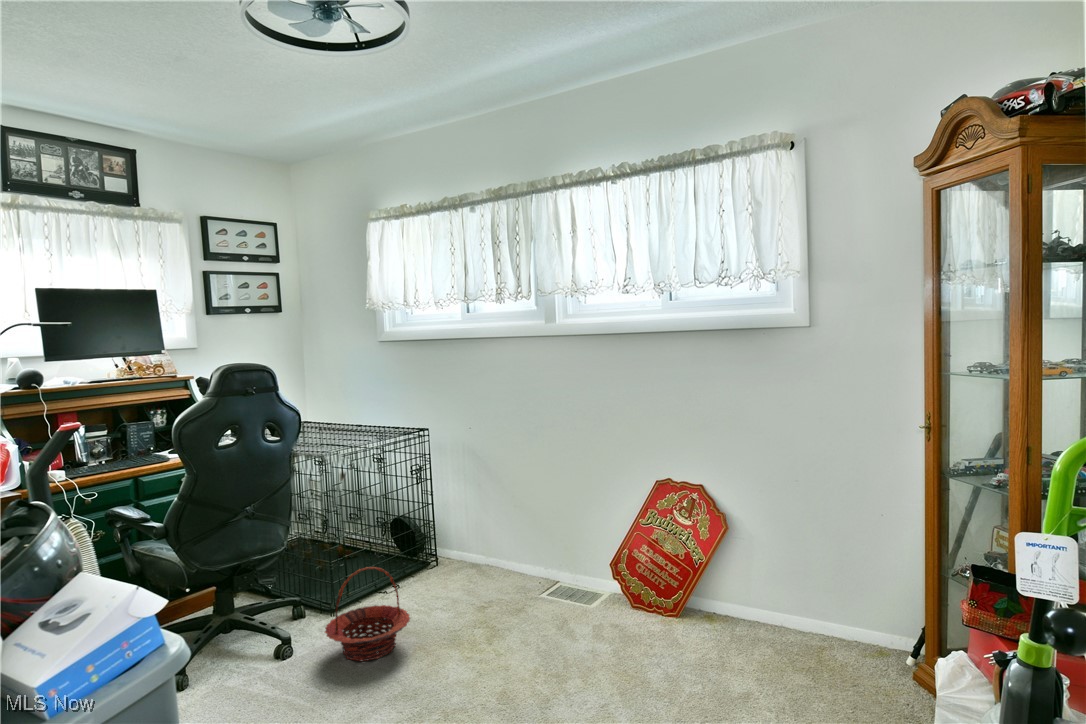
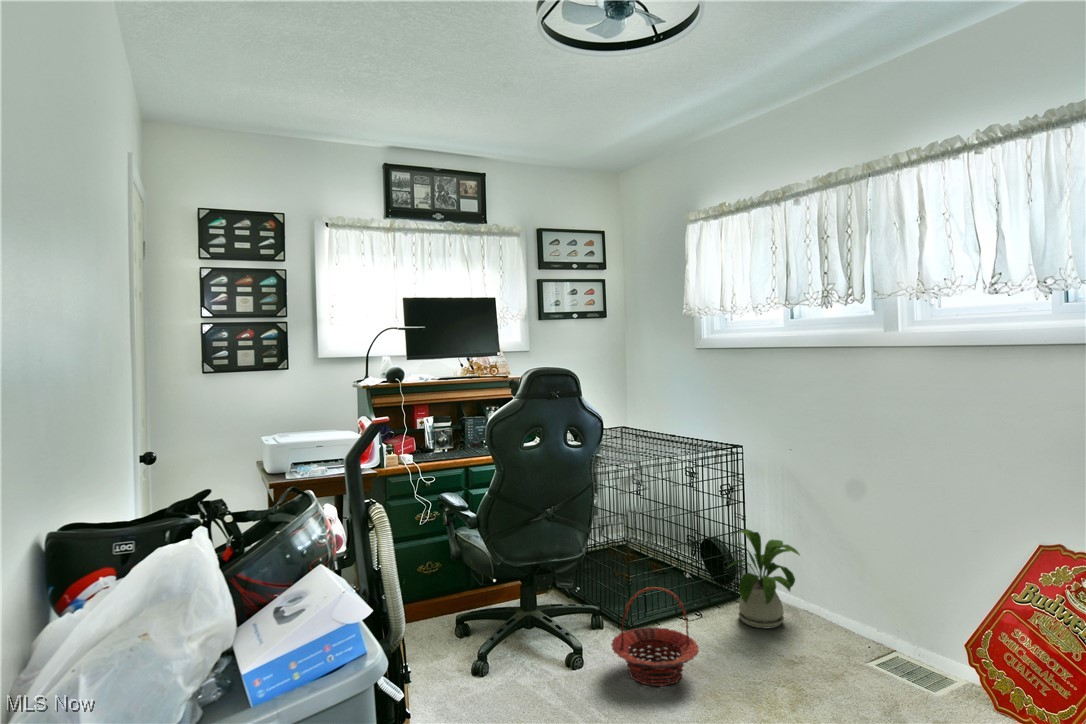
house plant: none [422,502,487,588] -> present [727,529,799,629]

